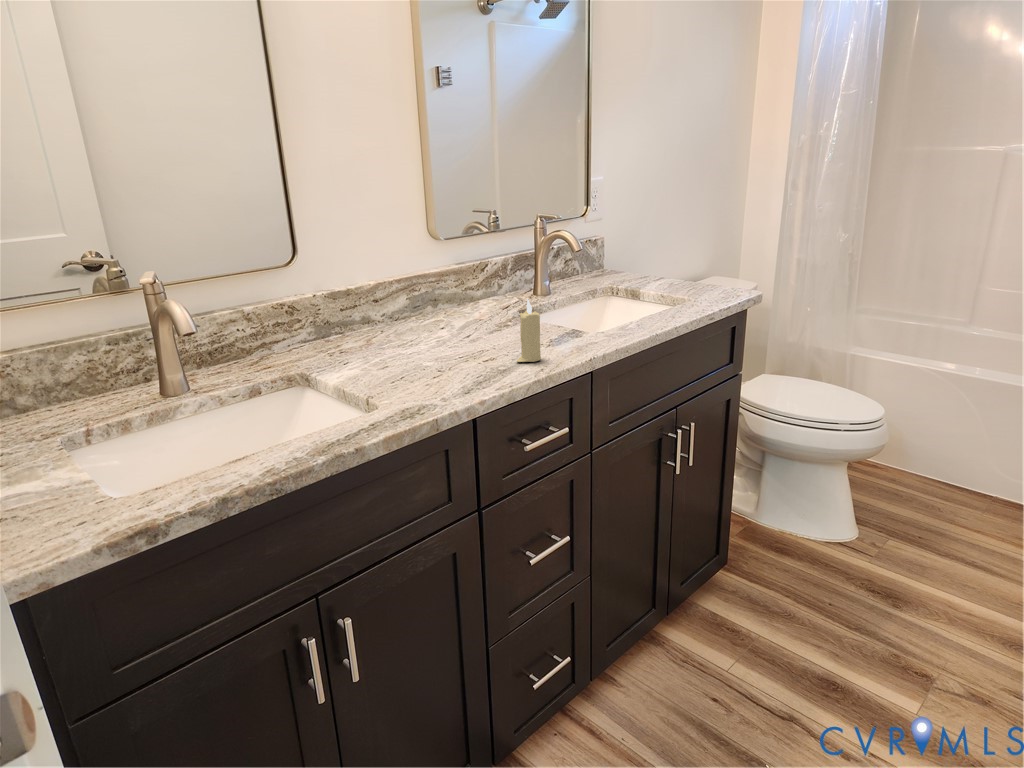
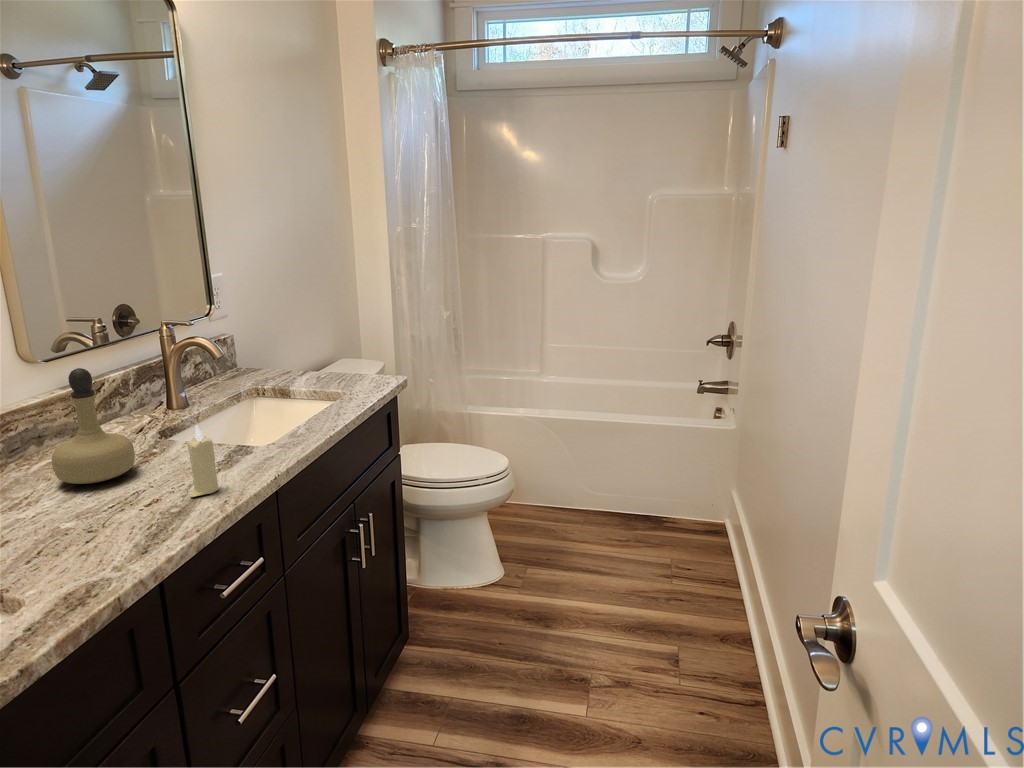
perfume bottle: none [431,243,489,340] -> present [51,368,135,484]

